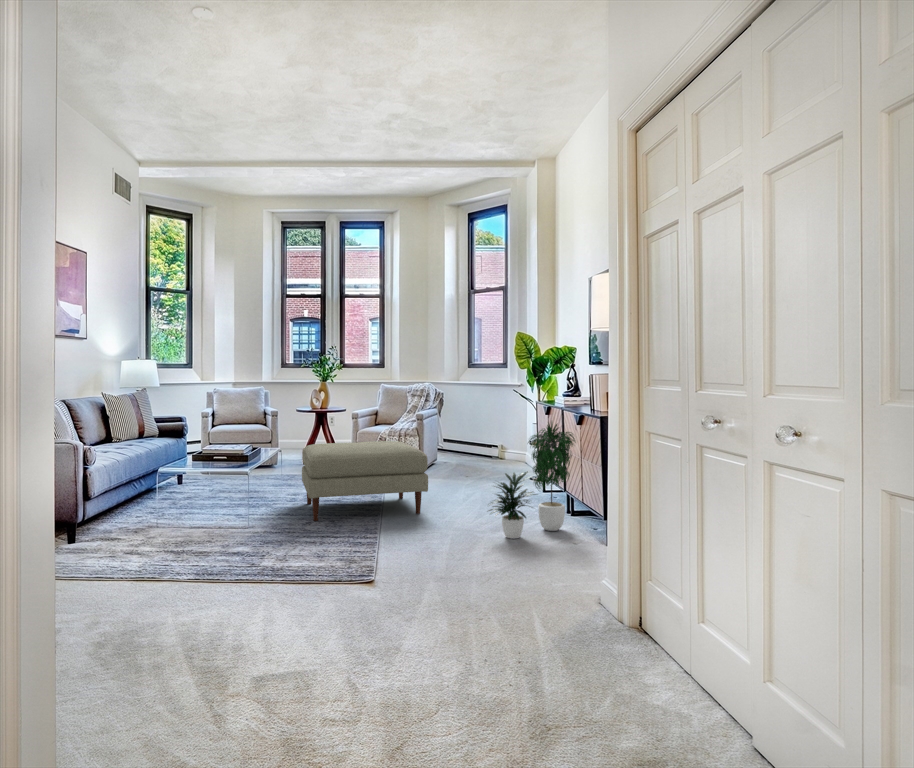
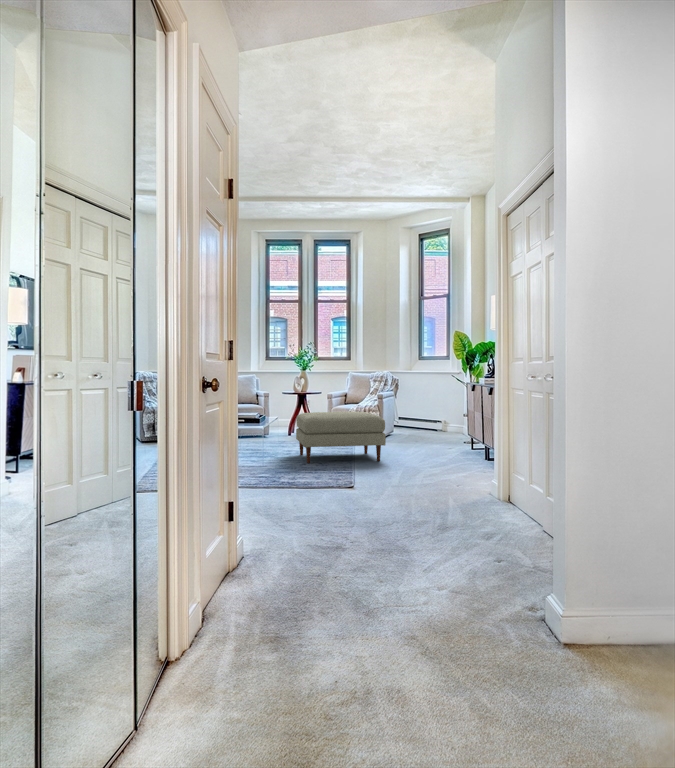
potted plant: present [489,422,575,539] -> none [425,394,490,474]

